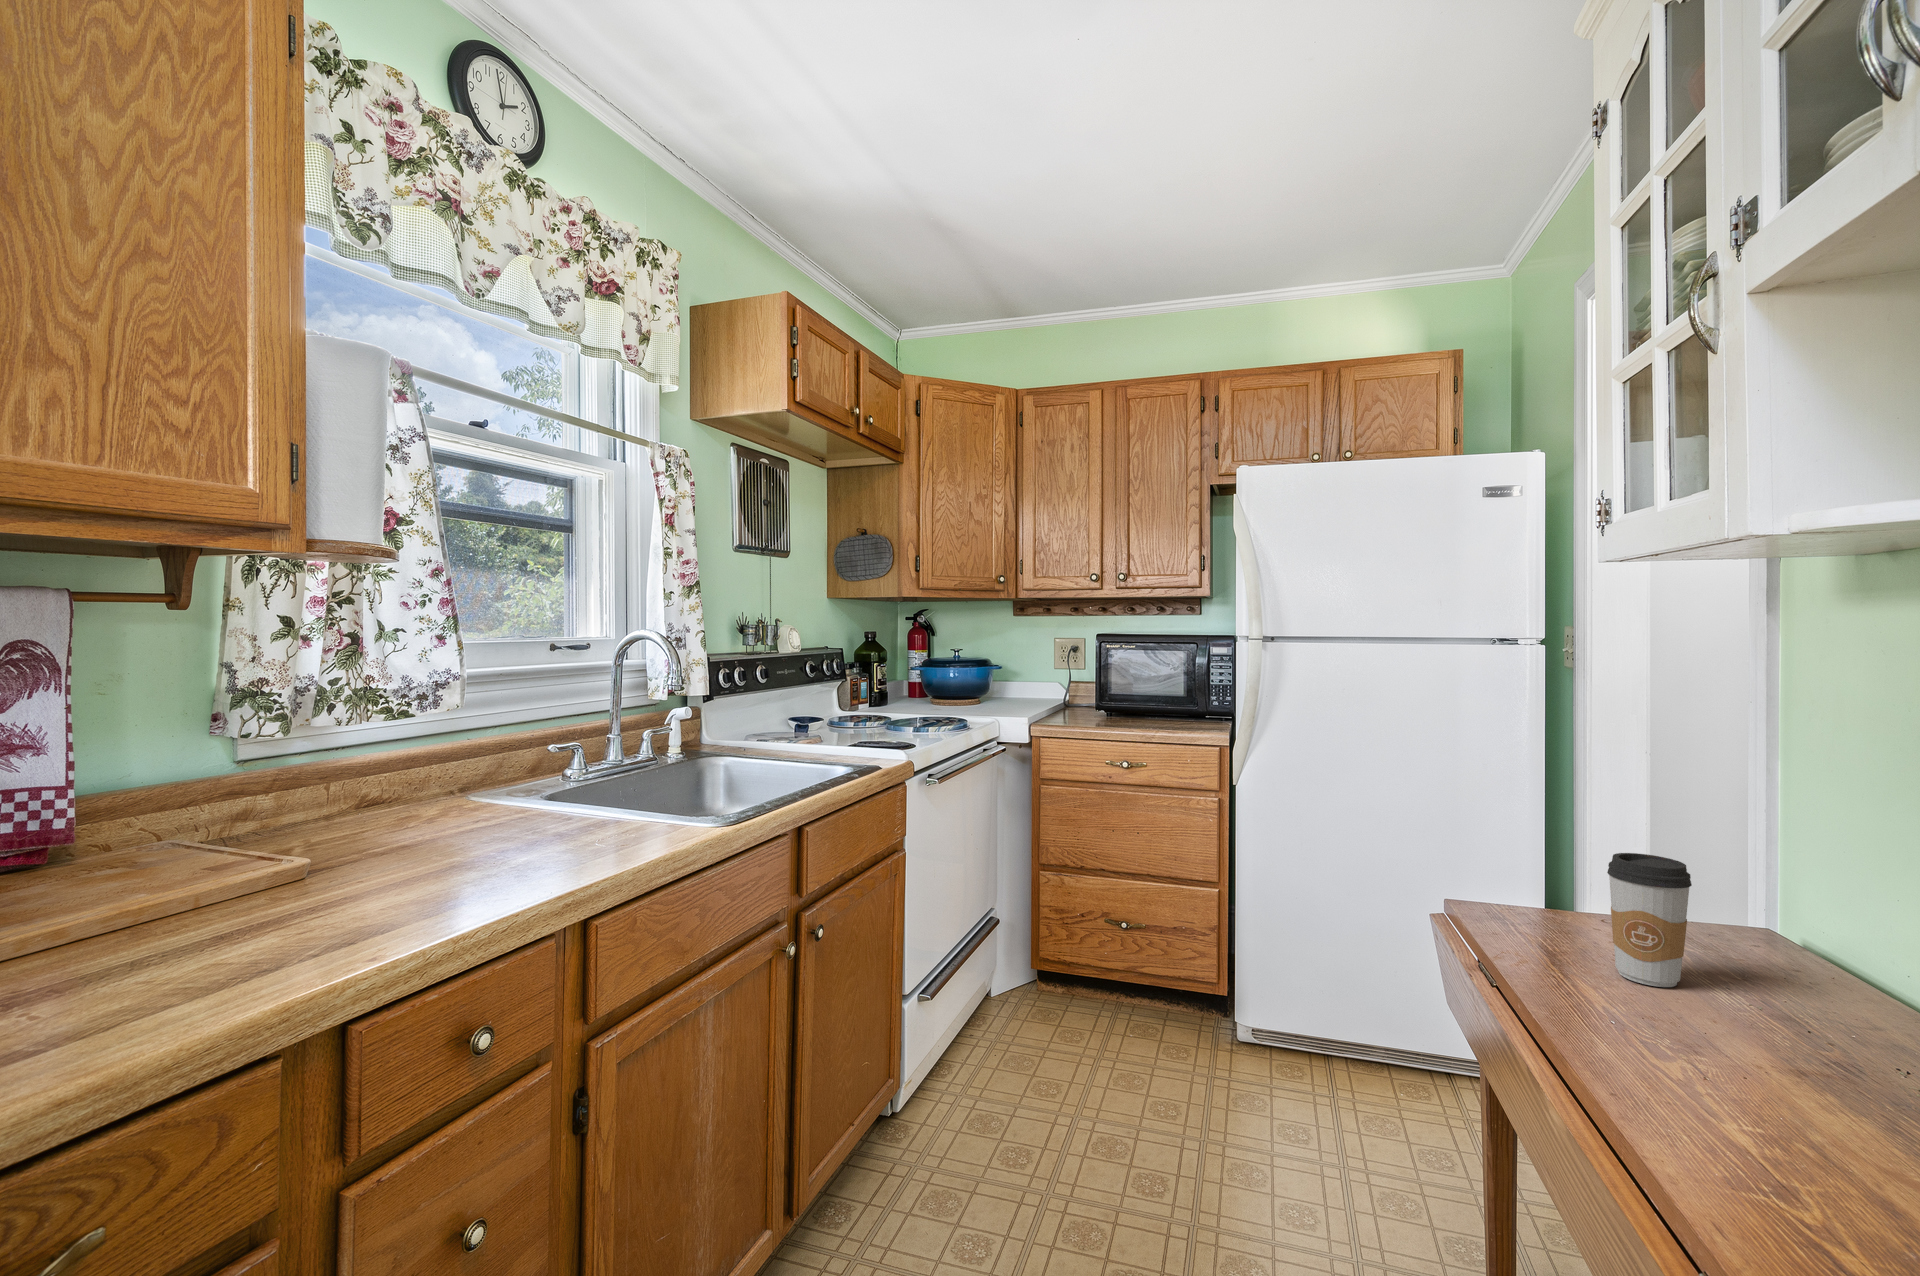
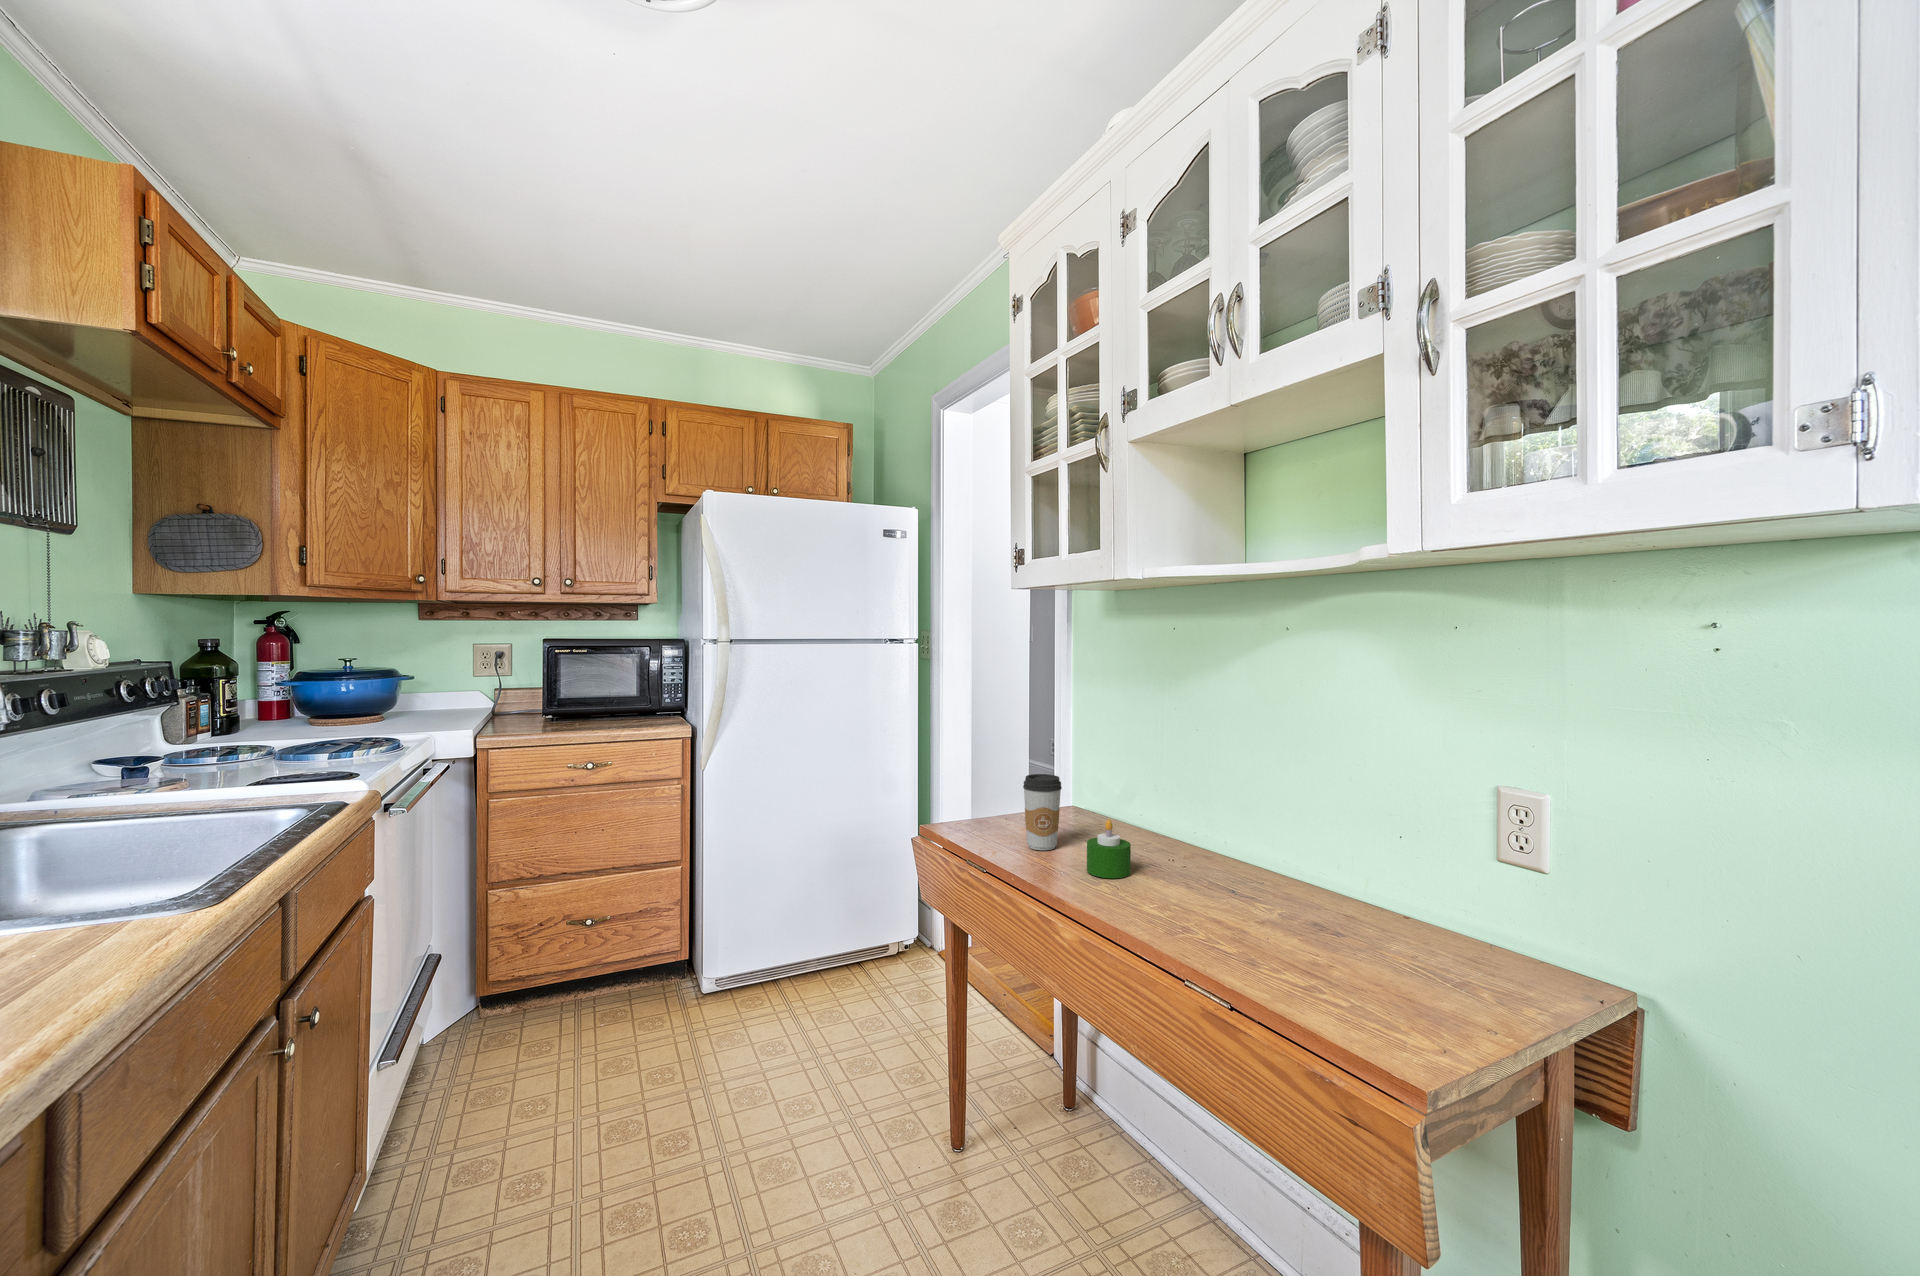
candle: none [1706,960,1818,1078] -> present [1087,820,1131,878]

